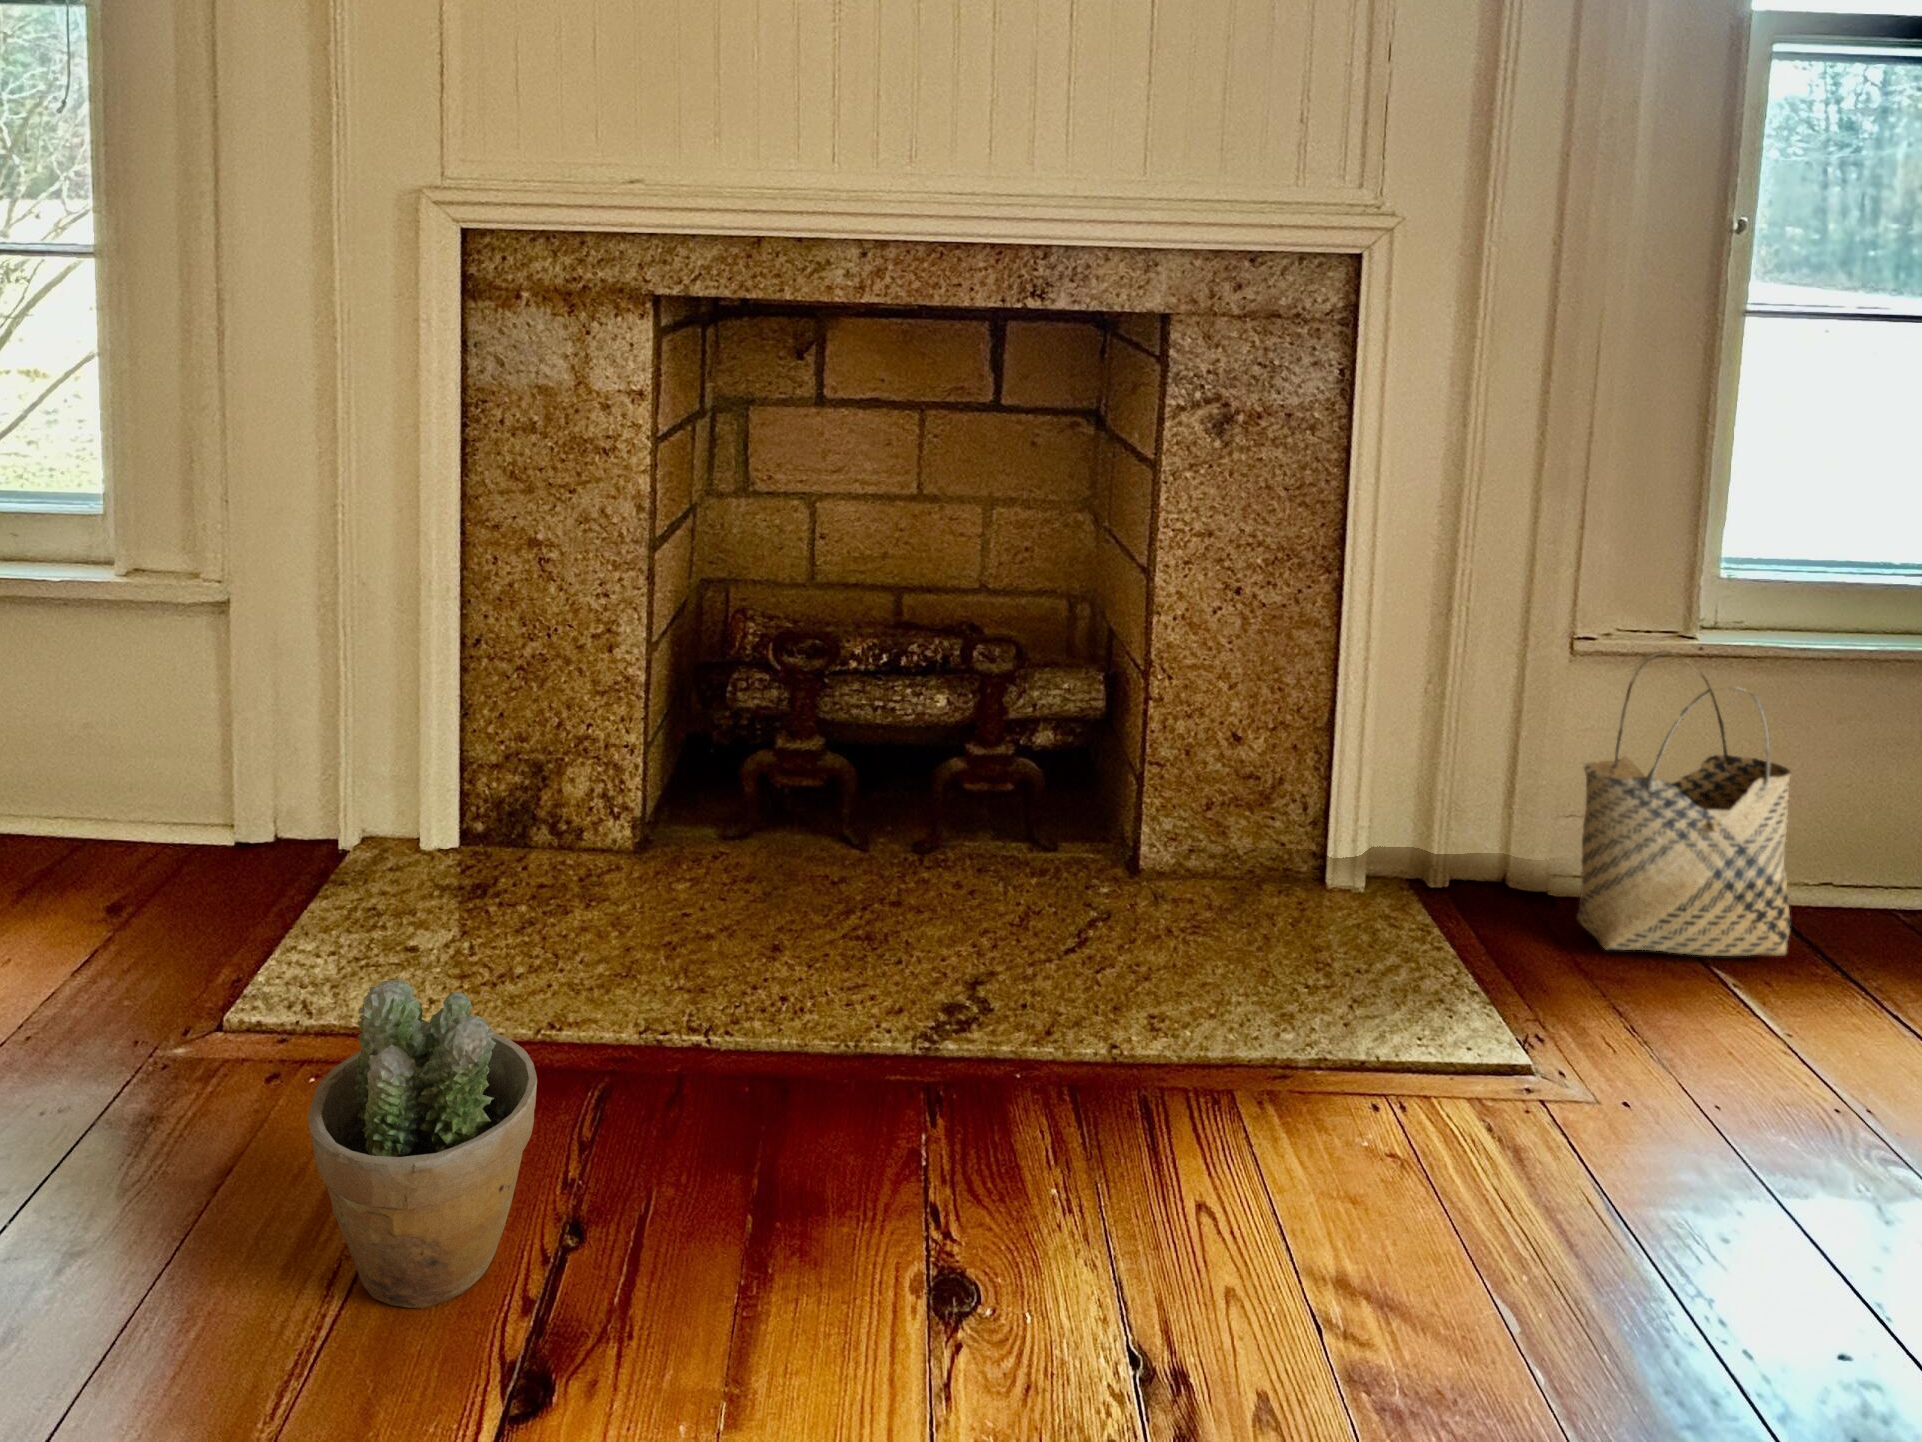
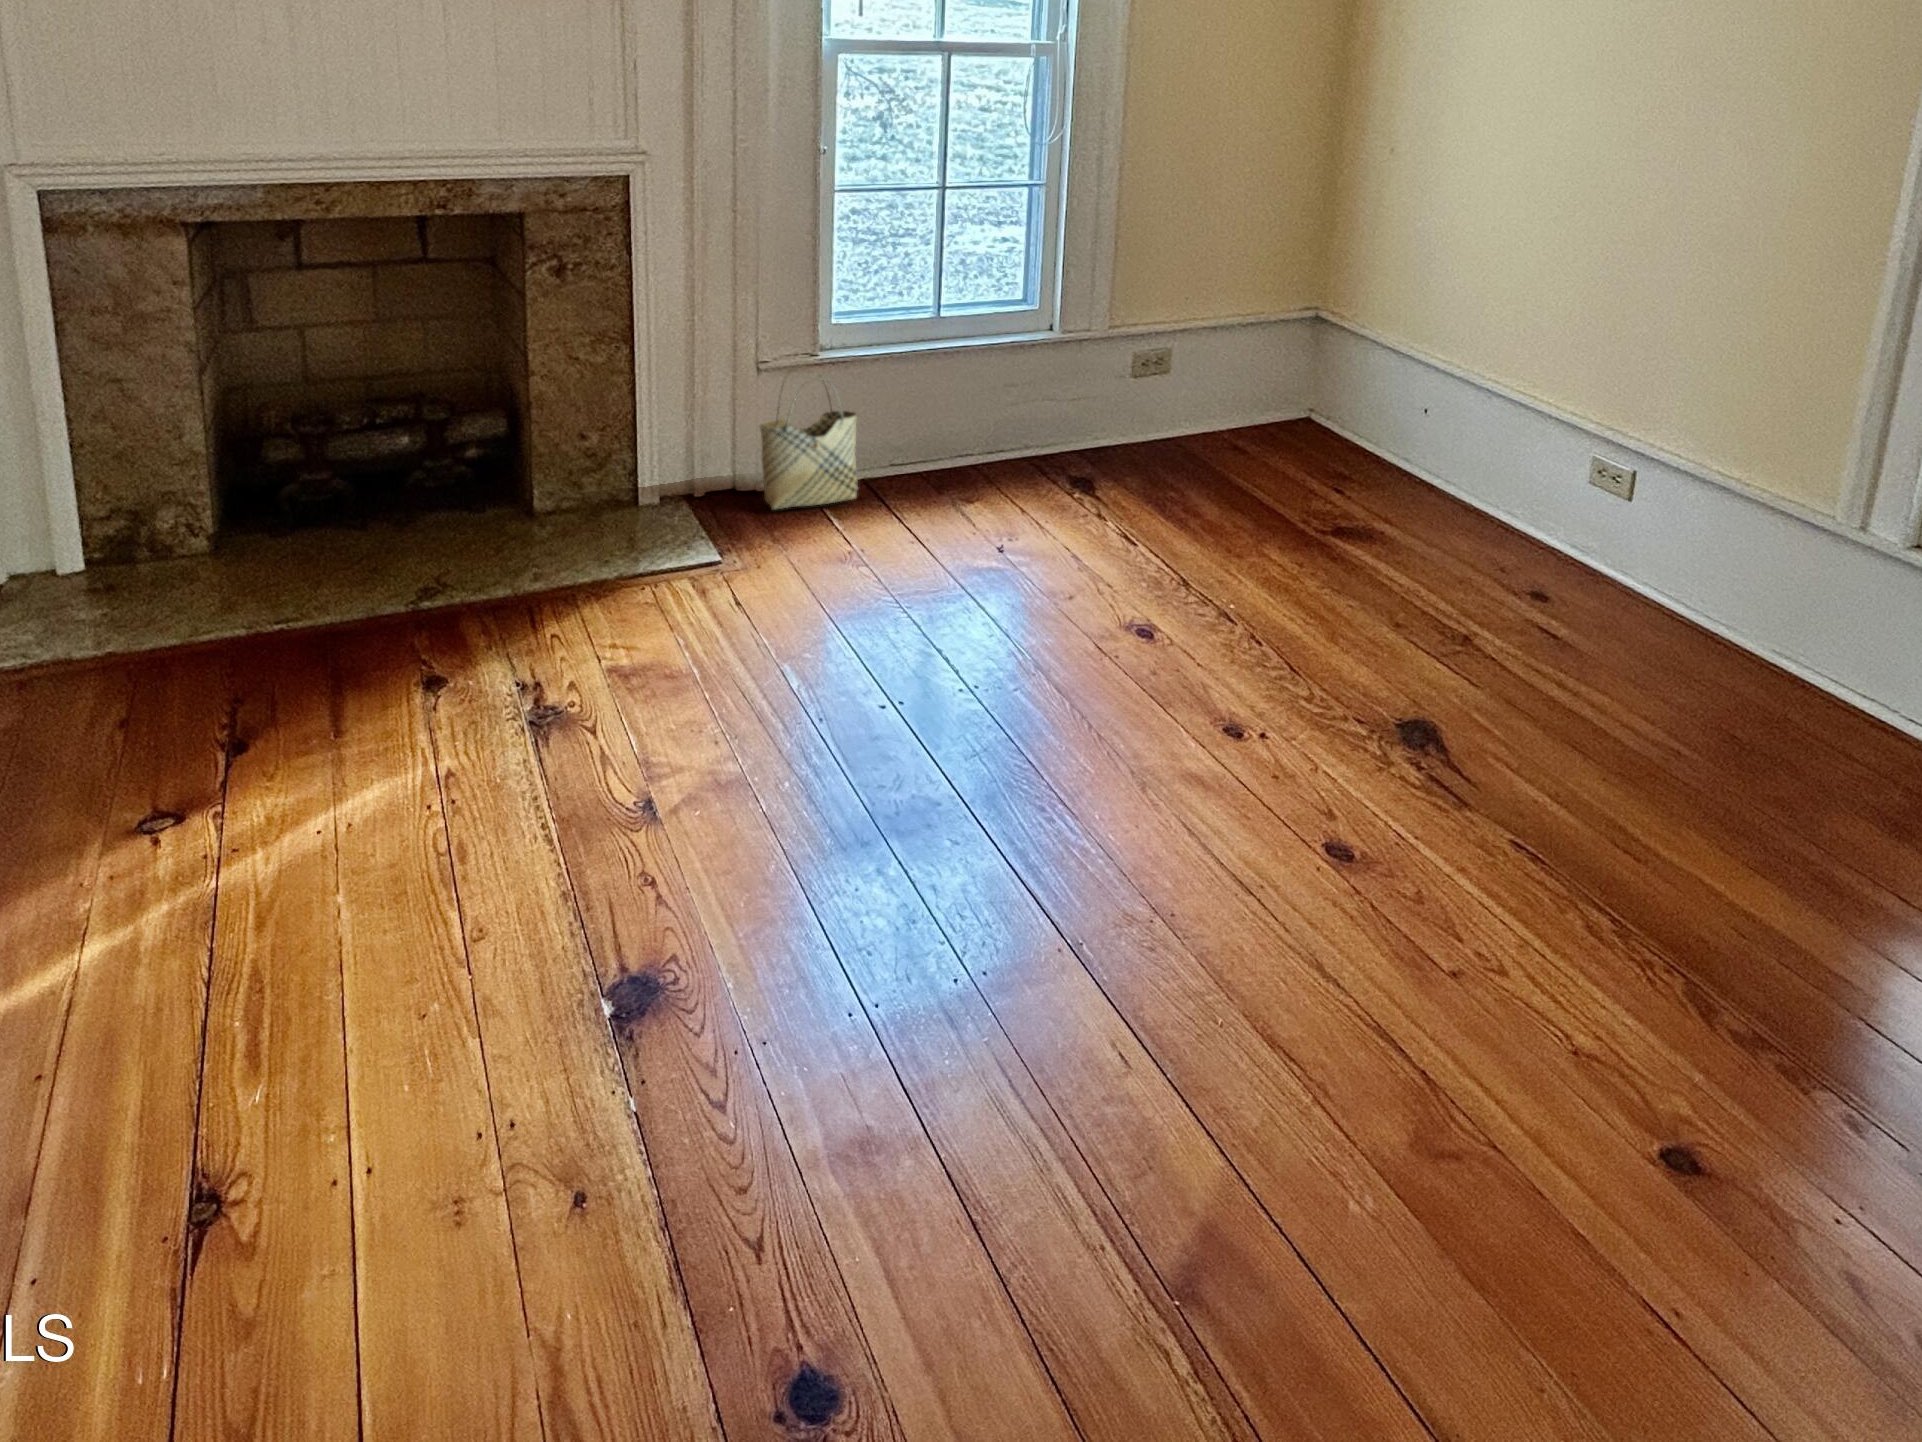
potted plant: present [308,979,537,1308] -> none [75,600,203,744]

